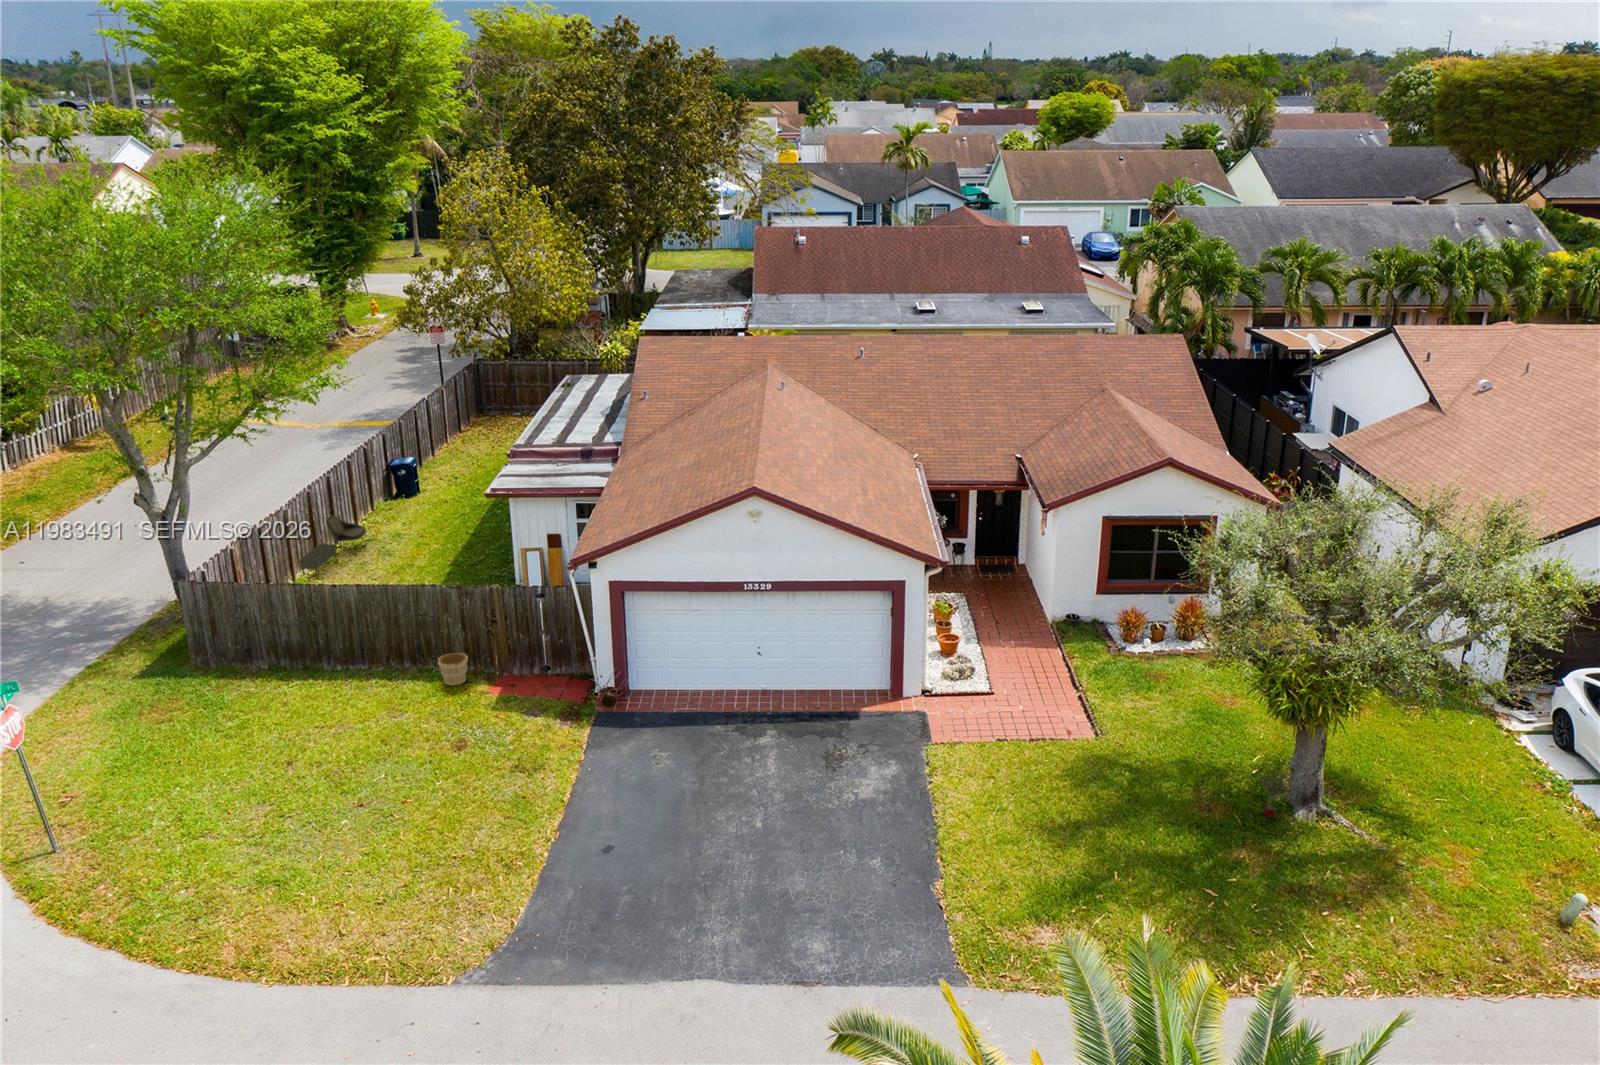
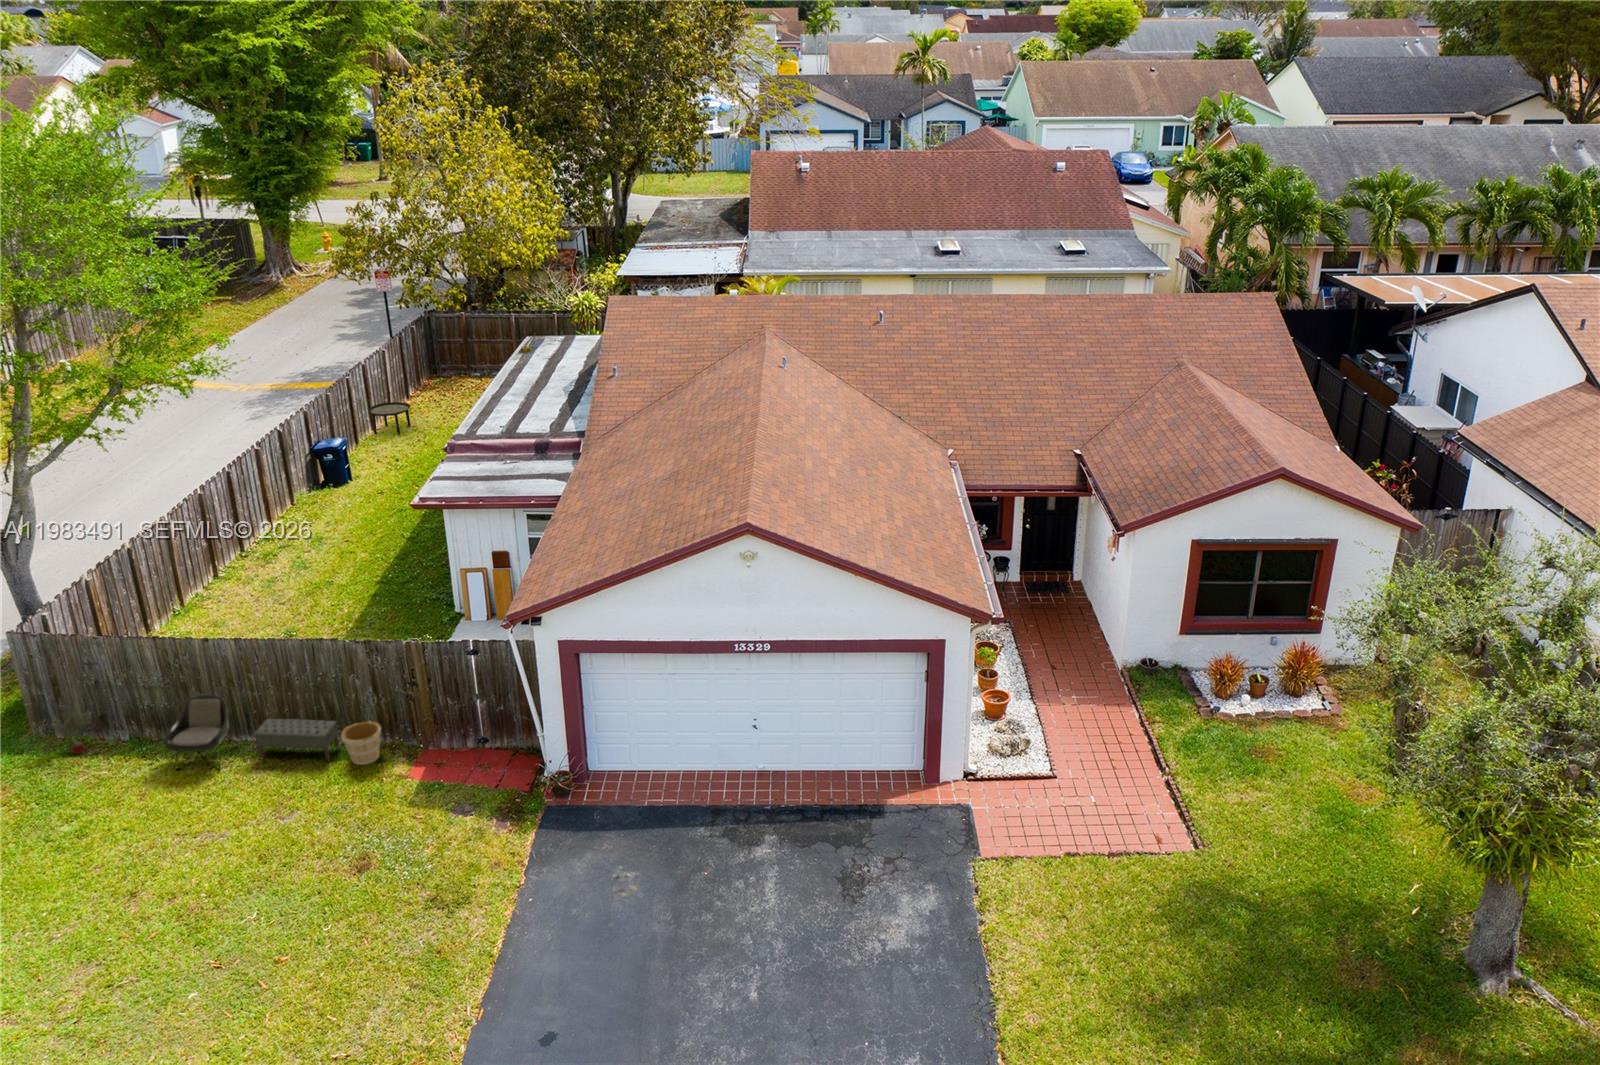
round table: none [429,433,465,460] -> present [368,402,411,435]
lounge chair: present [326,515,366,542] -> present [165,695,238,770]
bench: present [299,544,338,578] -> present [254,719,339,762]
potted tree: present [1260,773,1292,818] -> present [51,703,91,754]

